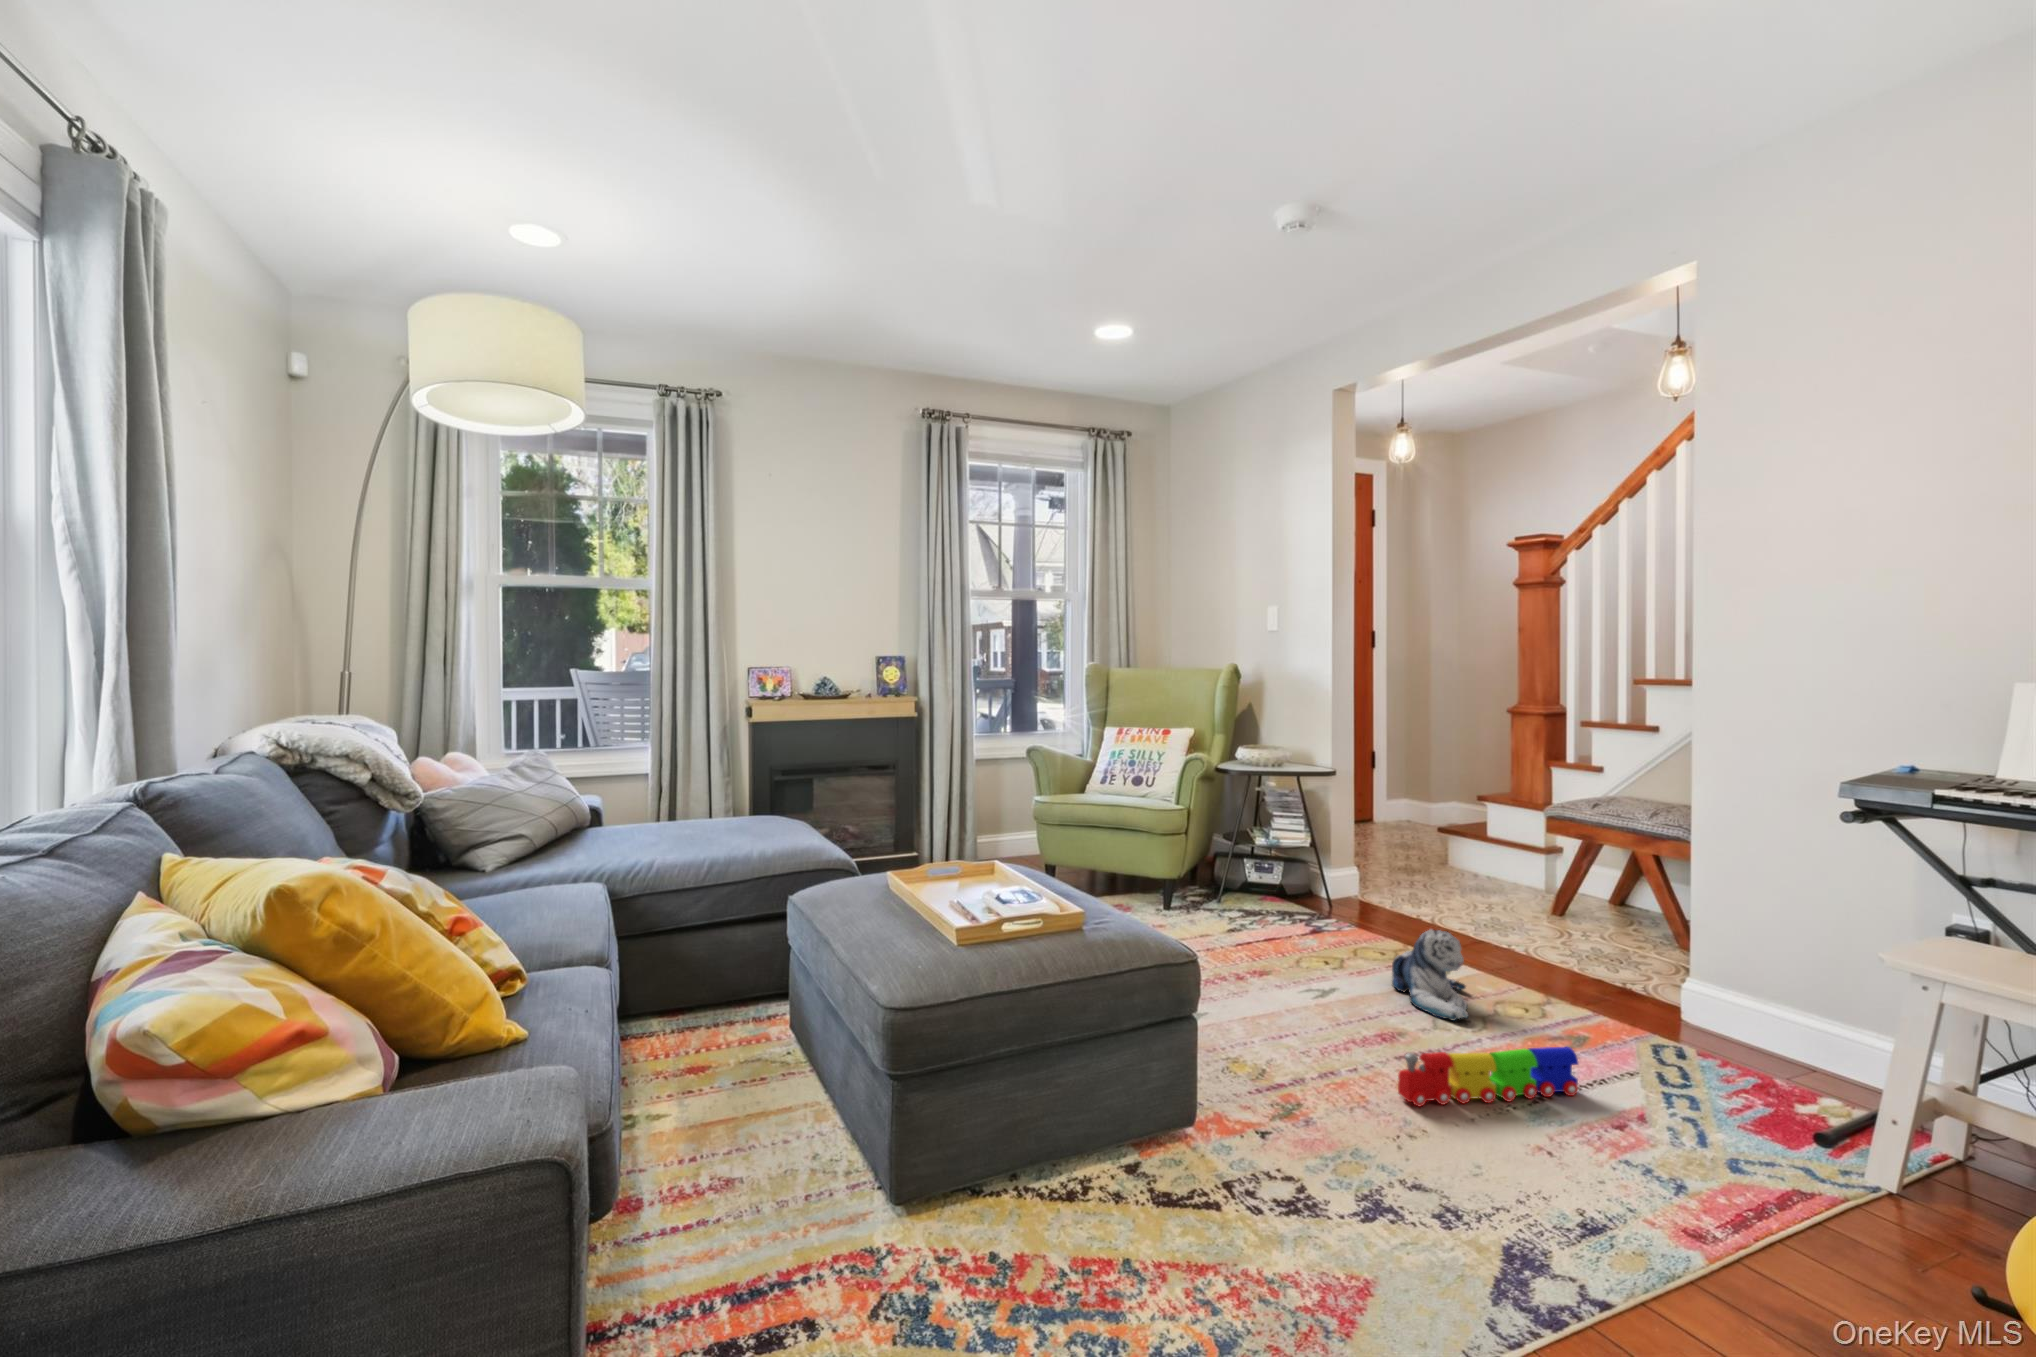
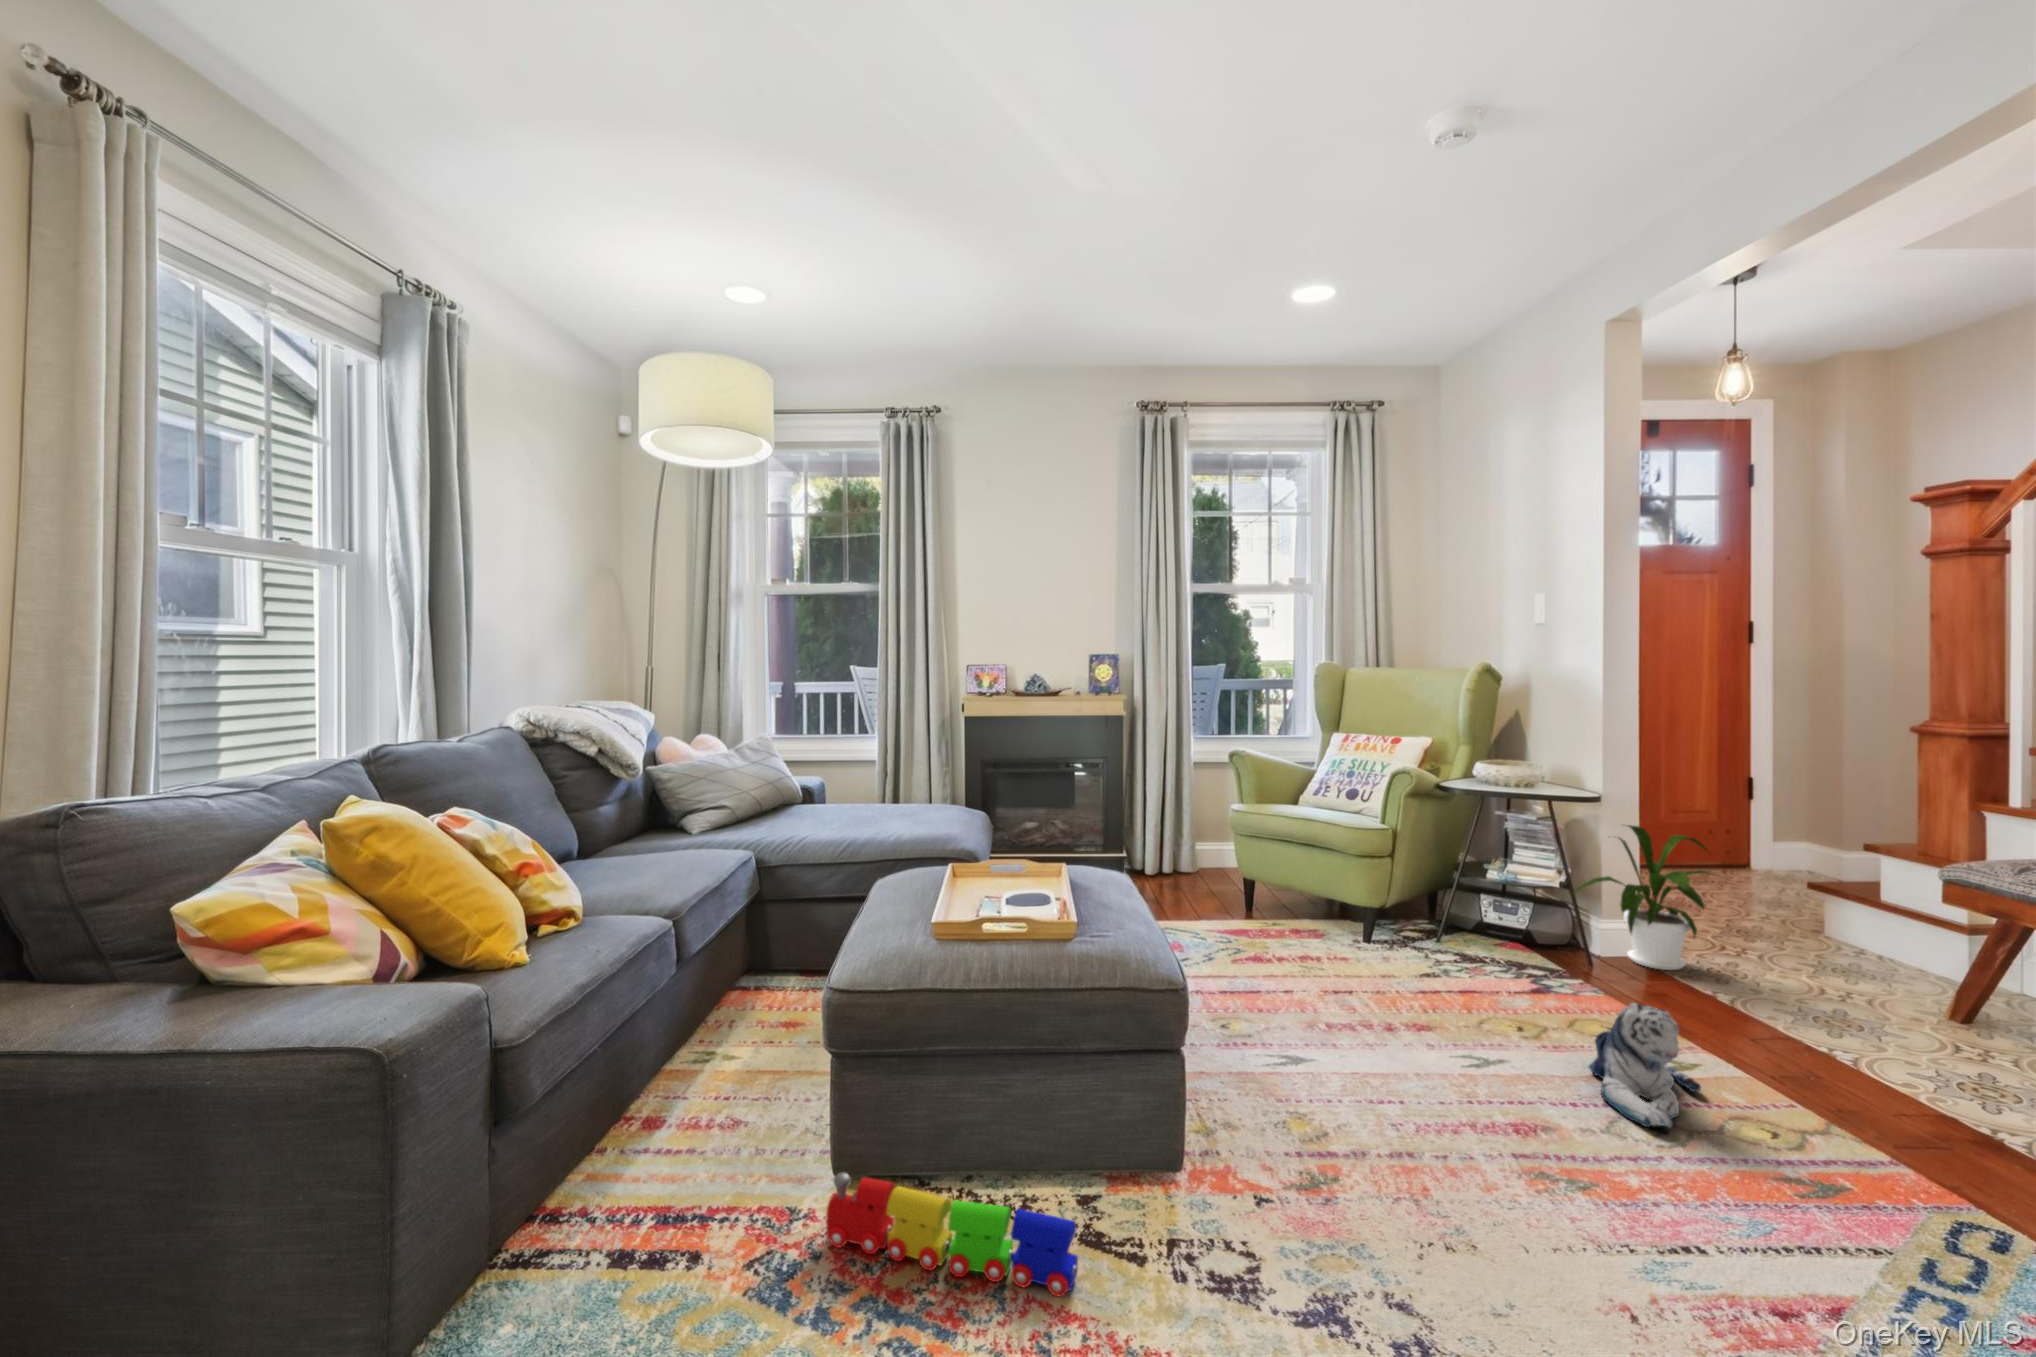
house plant: none [1314,795,1423,907] -> present [1573,825,1715,970]
toy train: present [1398,1047,1578,1106] -> present [826,1172,1078,1297]

